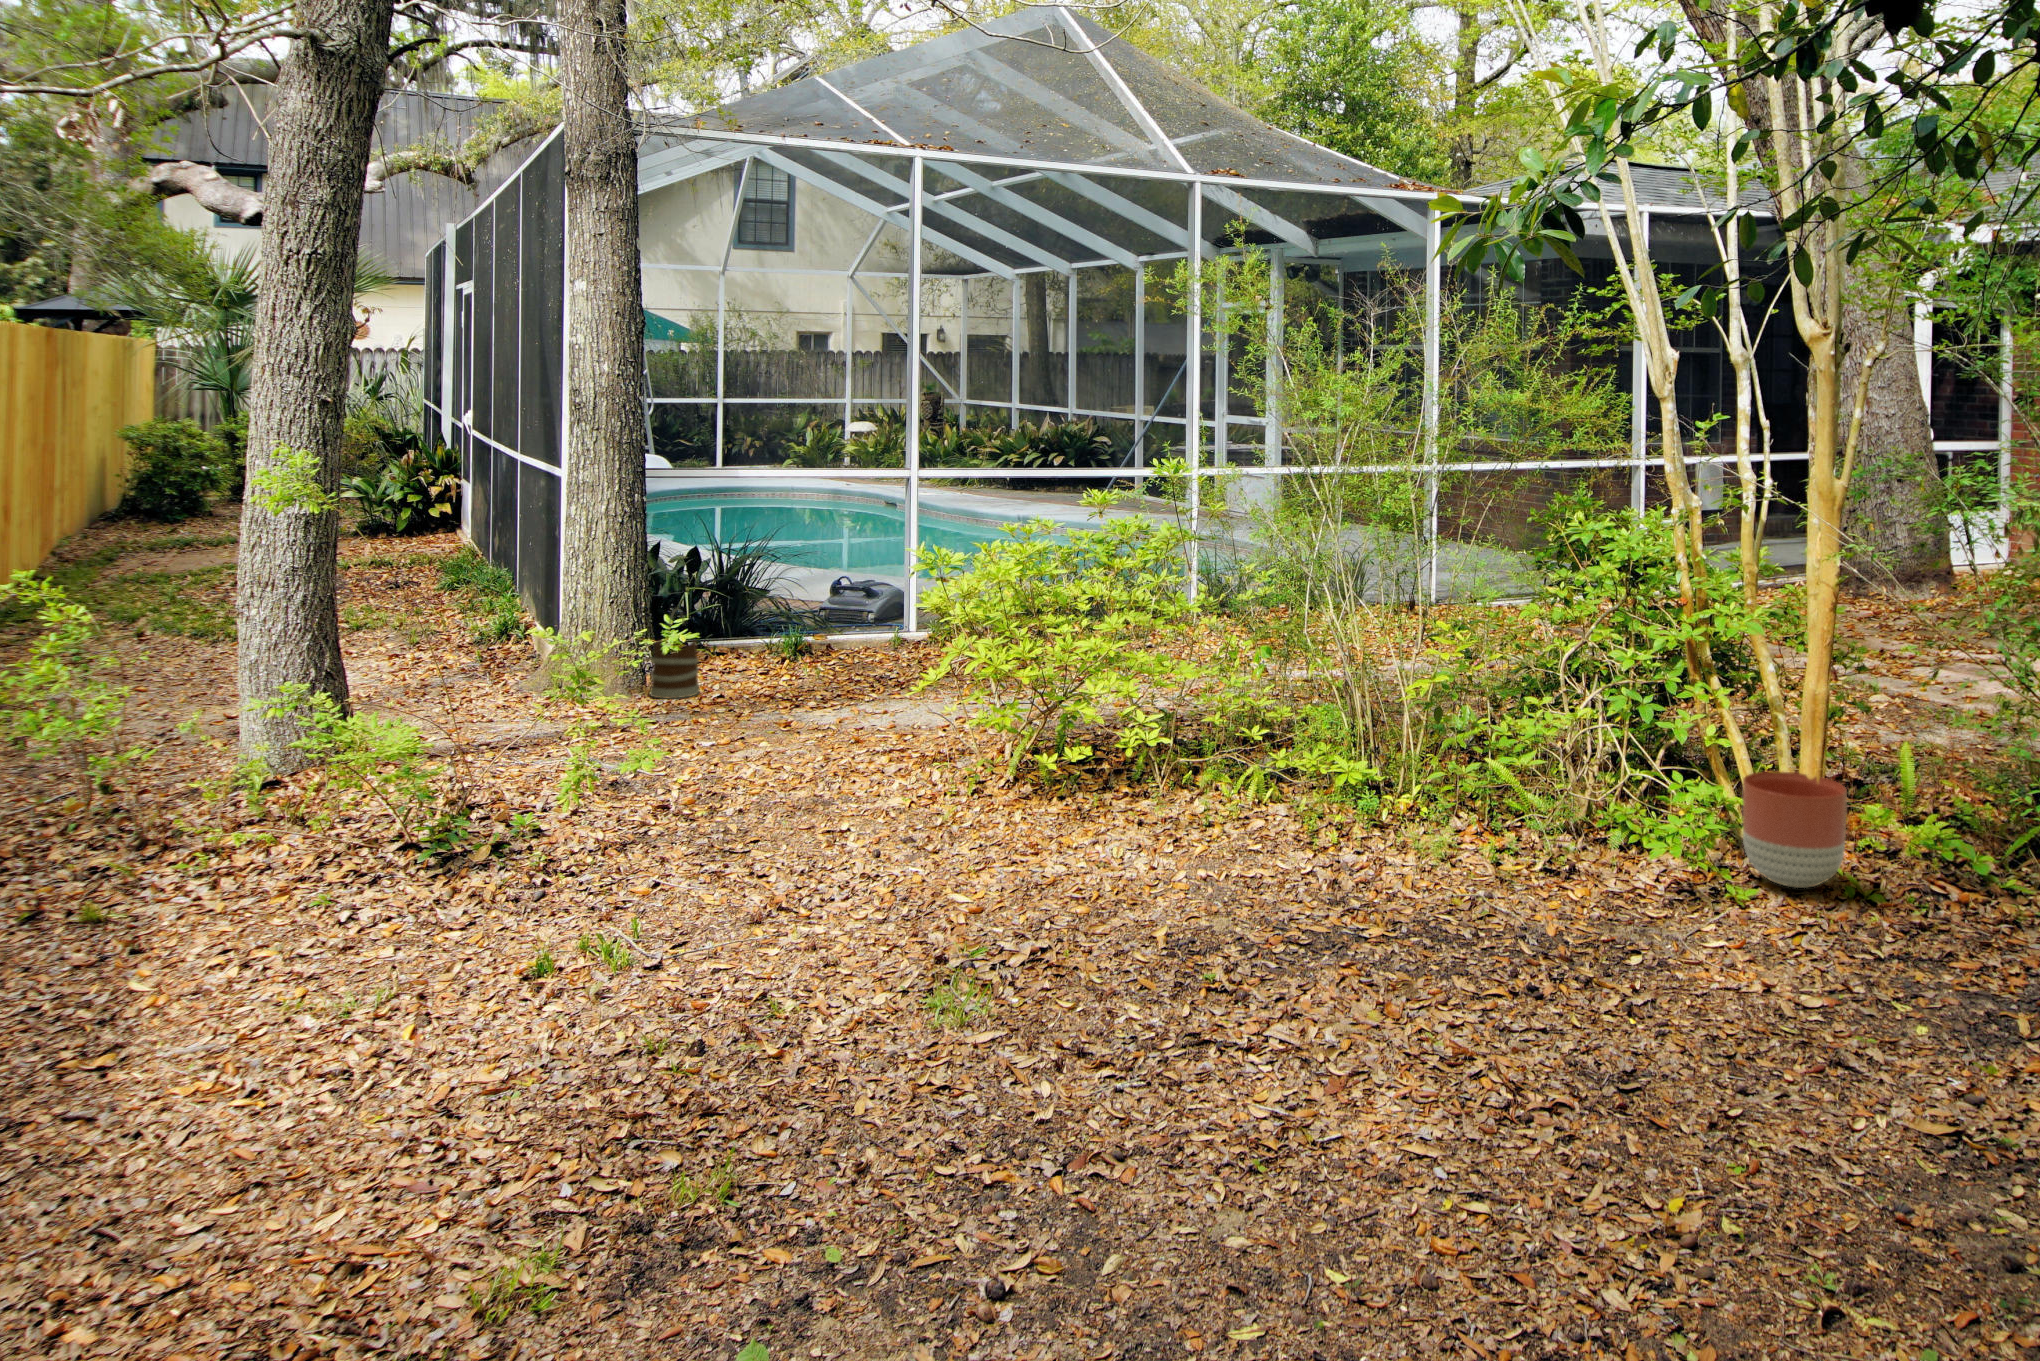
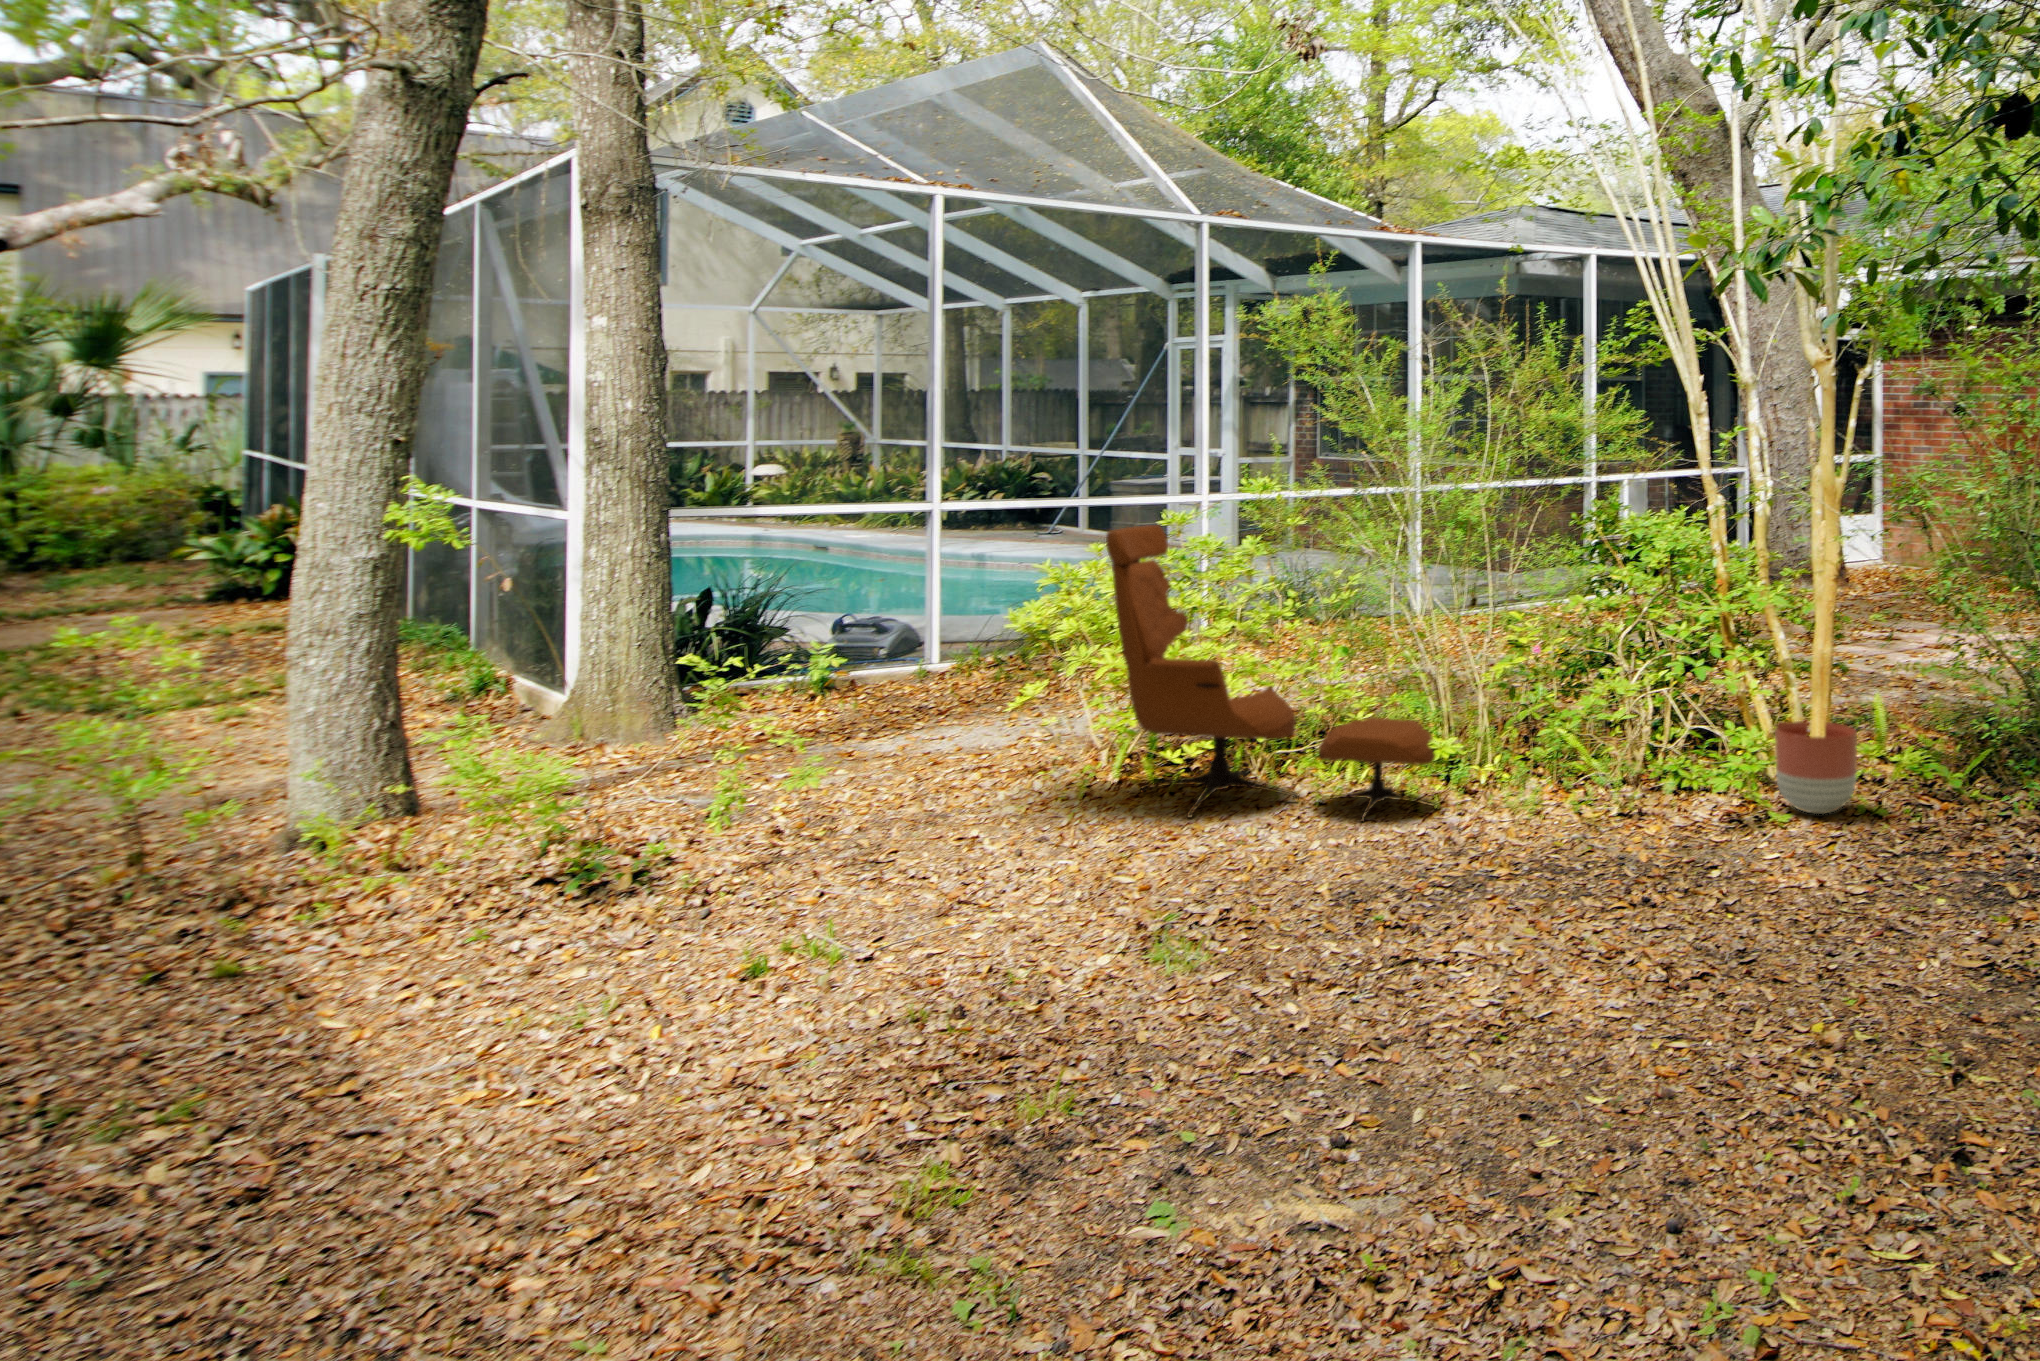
lounge chair: none [991,506,1340,850] -> present [1106,525,1437,822]
wooden bucket: present [650,609,700,699] -> none [692,646,746,738]

